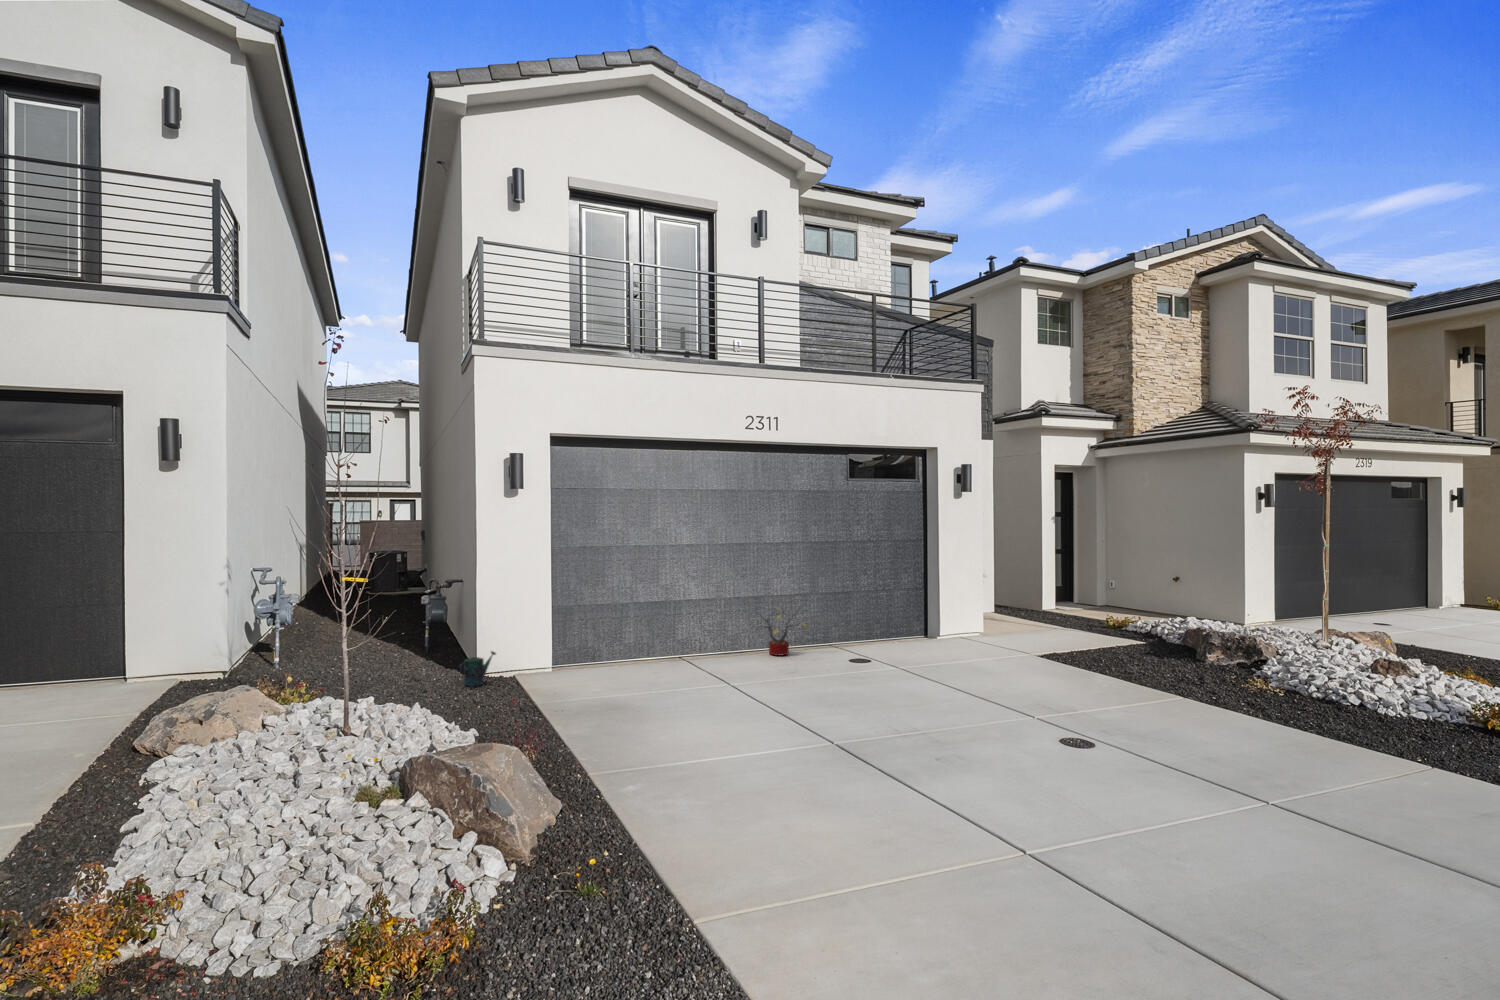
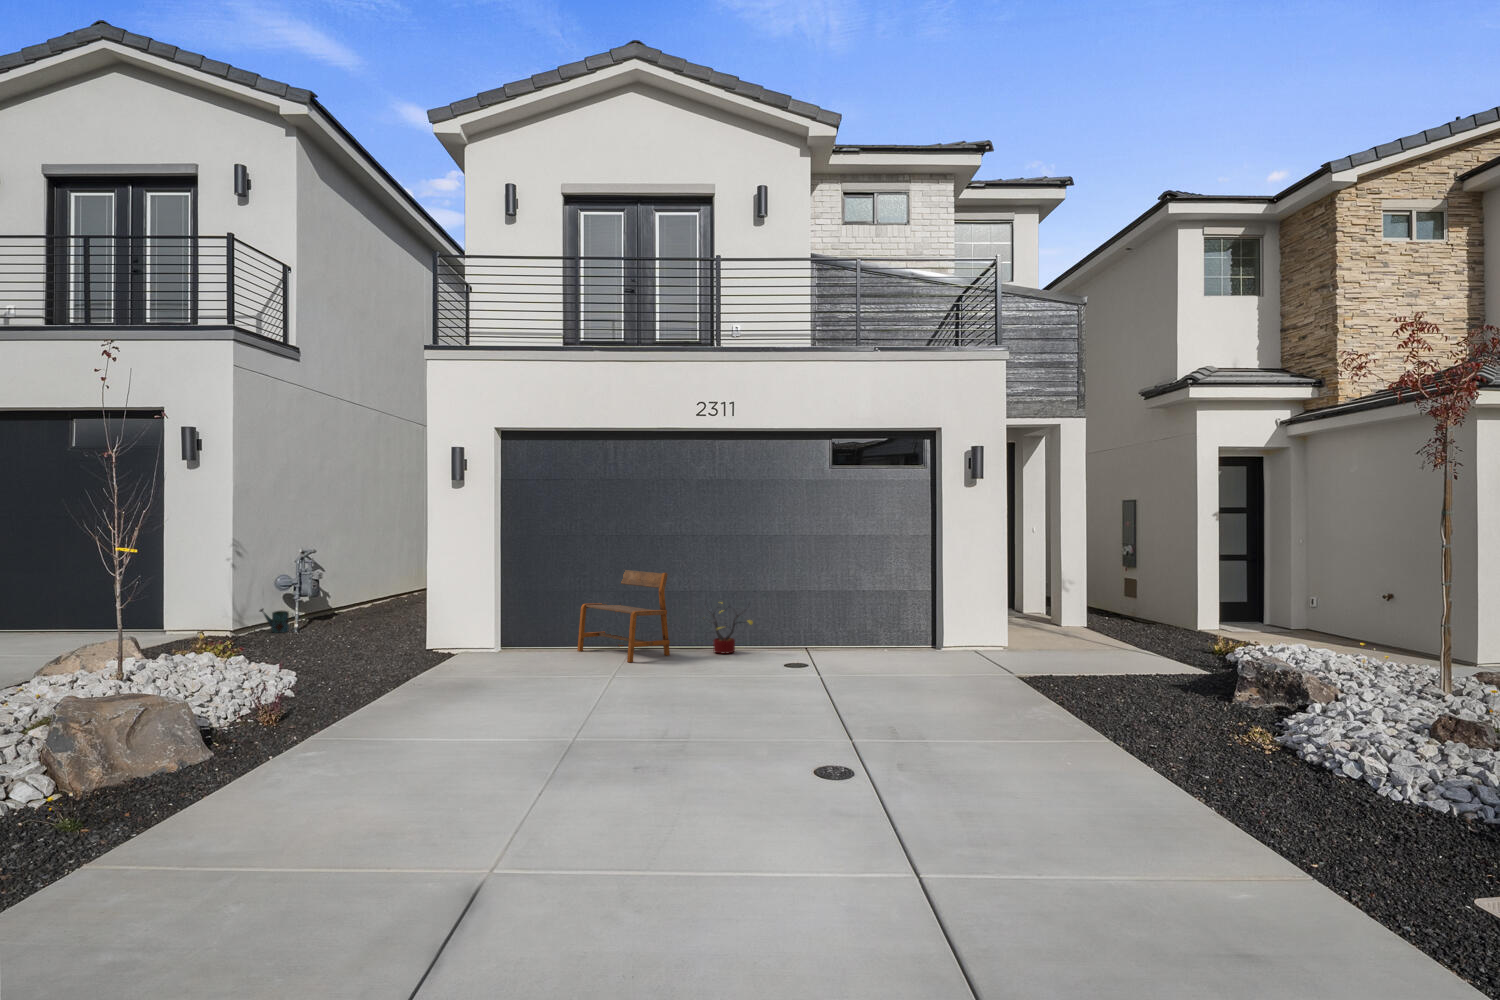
bench: none [645,580,743,672] -> present [578,570,670,662]
watering can: present [460,651,496,687] -> present [260,609,289,633]

